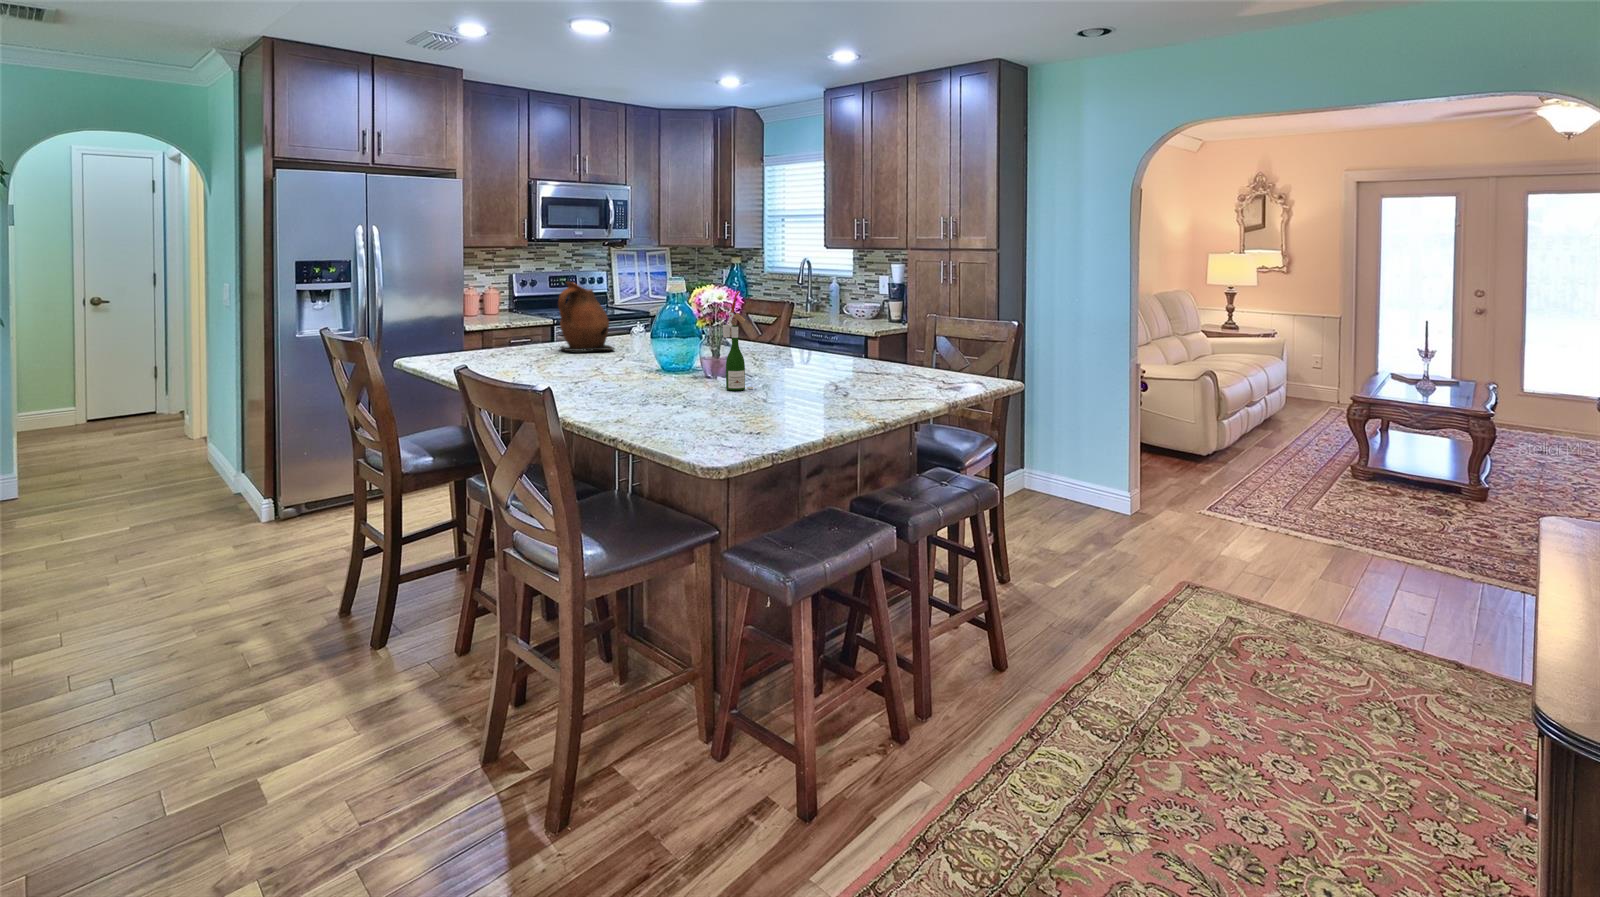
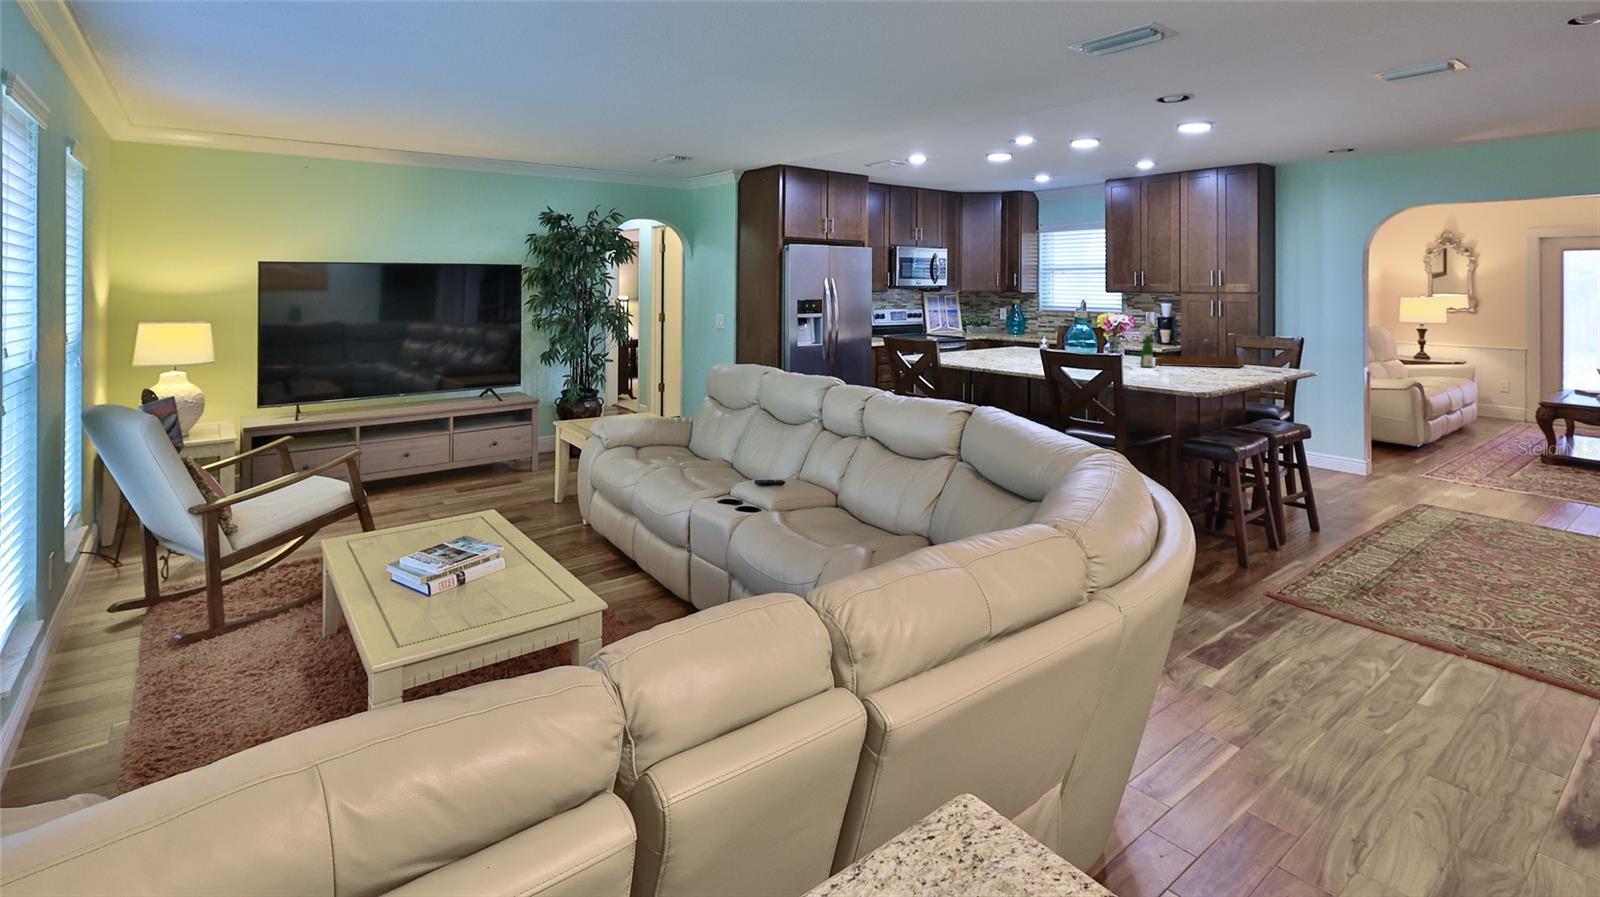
ceramic pitcher: present [558,282,614,351] -> none [973,310,1015,355]
tray: none [761,340,900,392] -> present [1155,339,1244,367]

